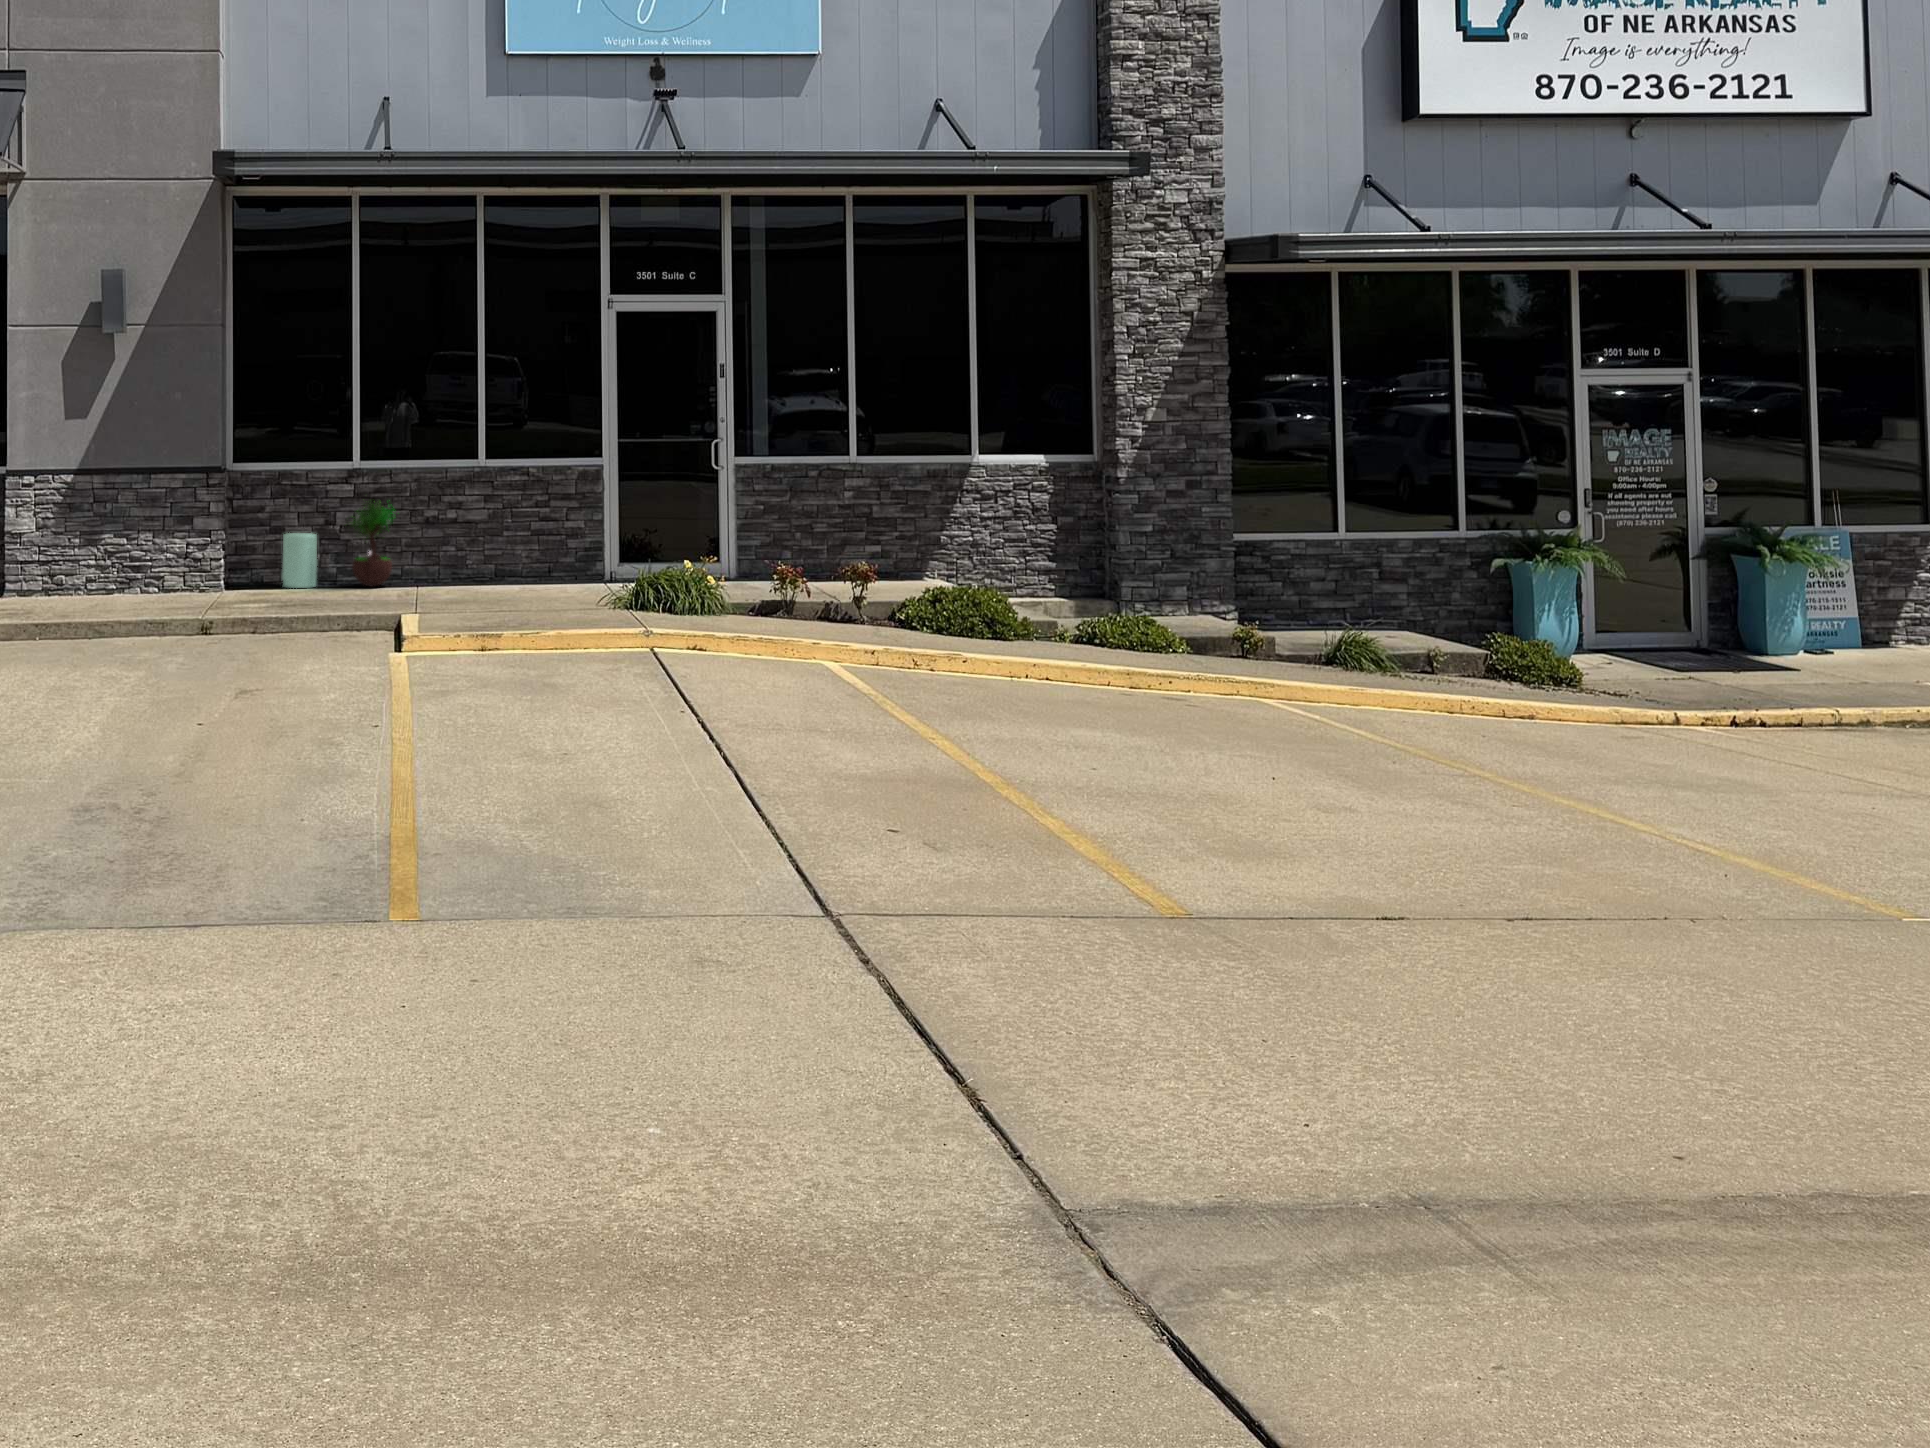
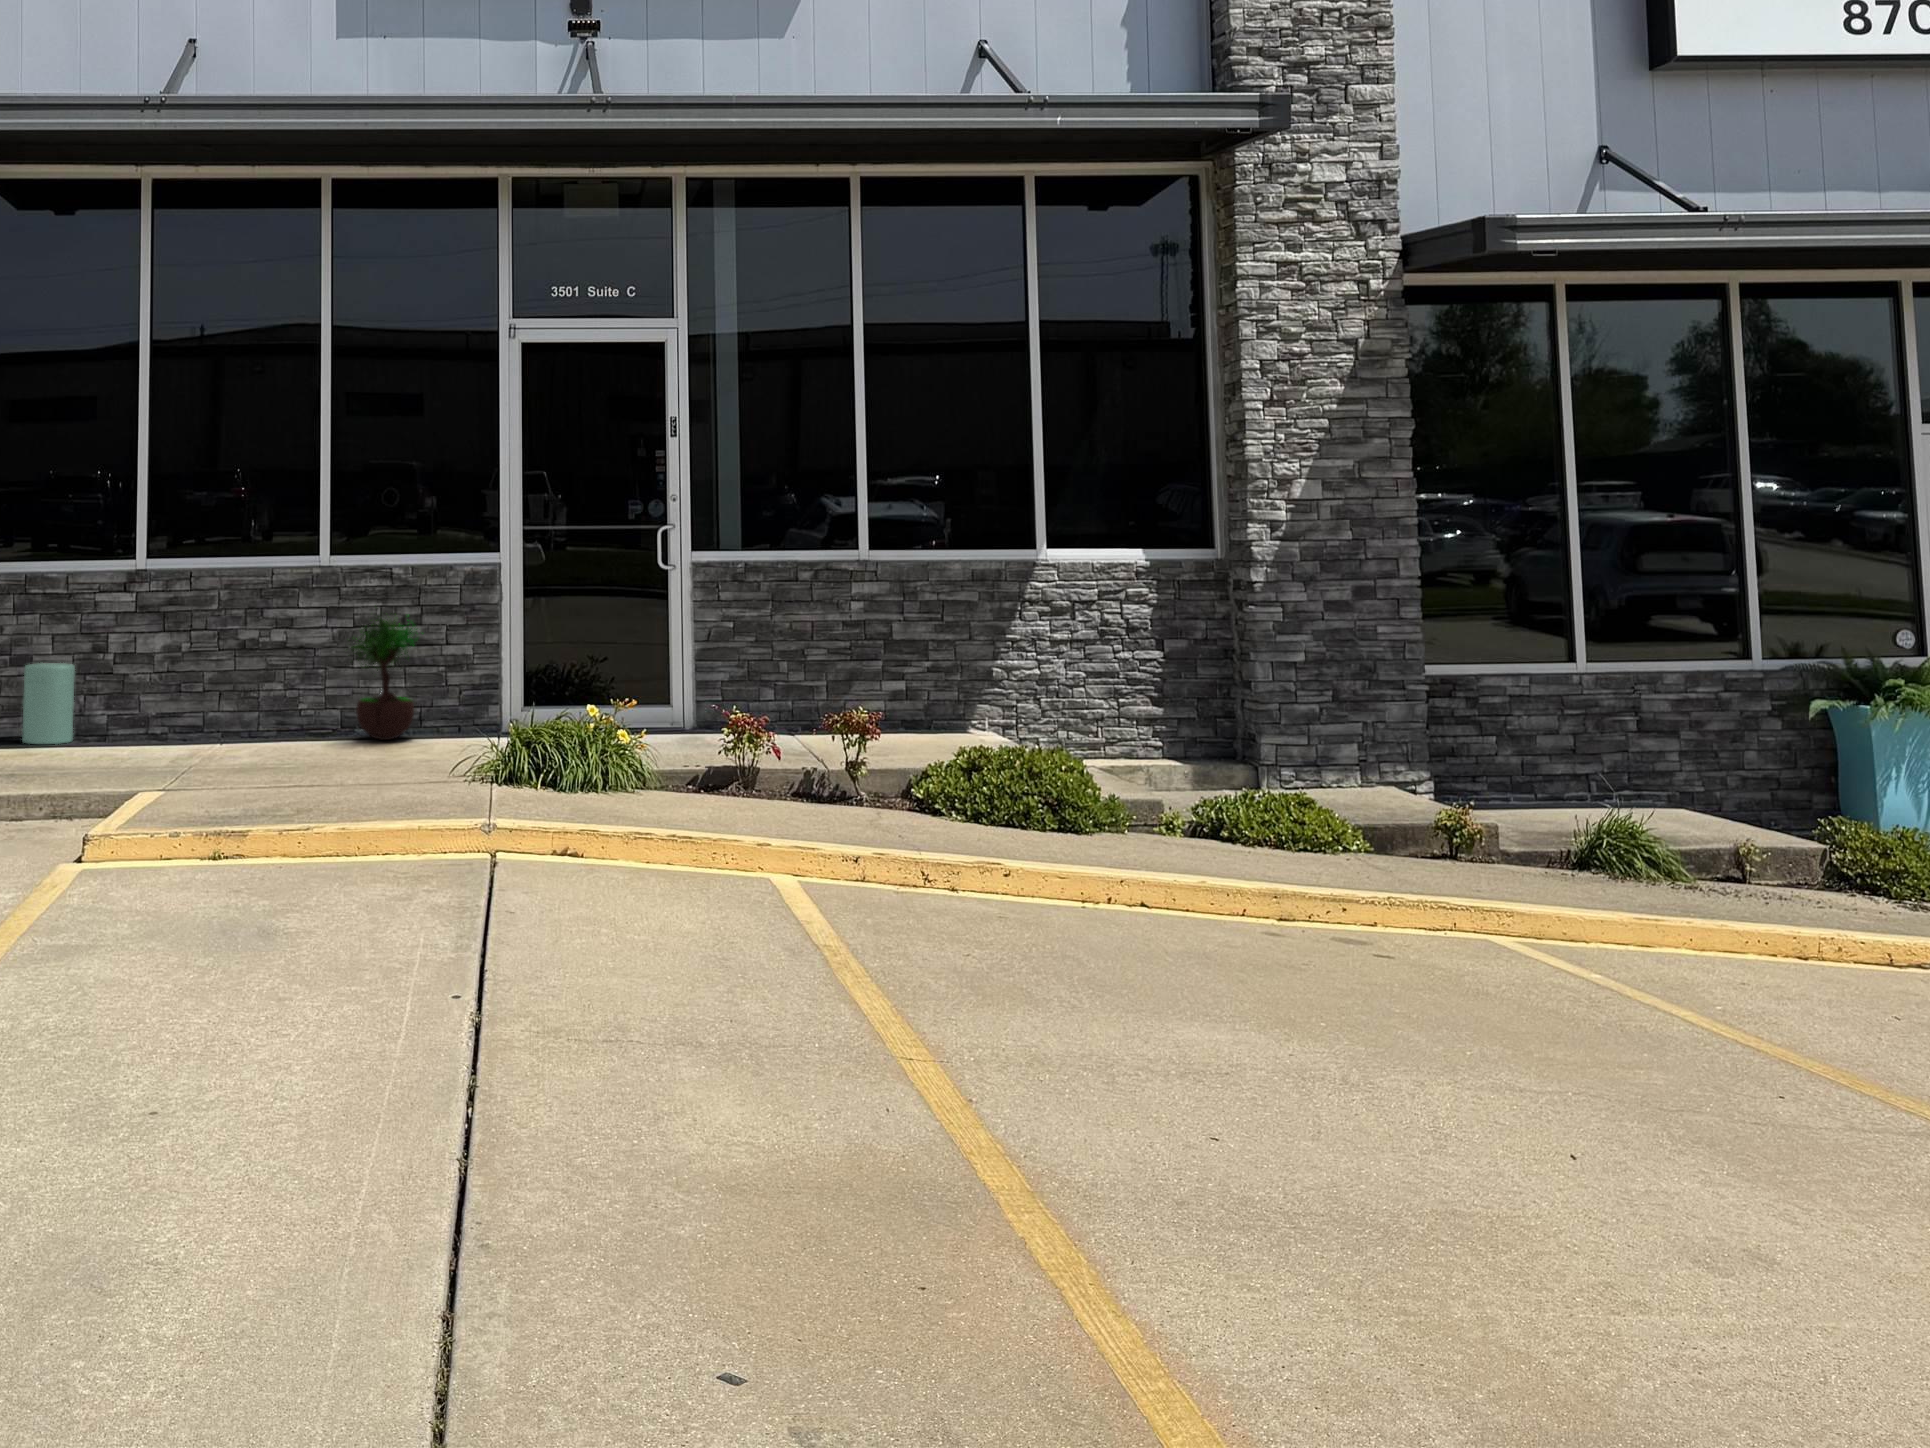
potted tree: present [346,499,399,586] -> present [347,615,418,740]

